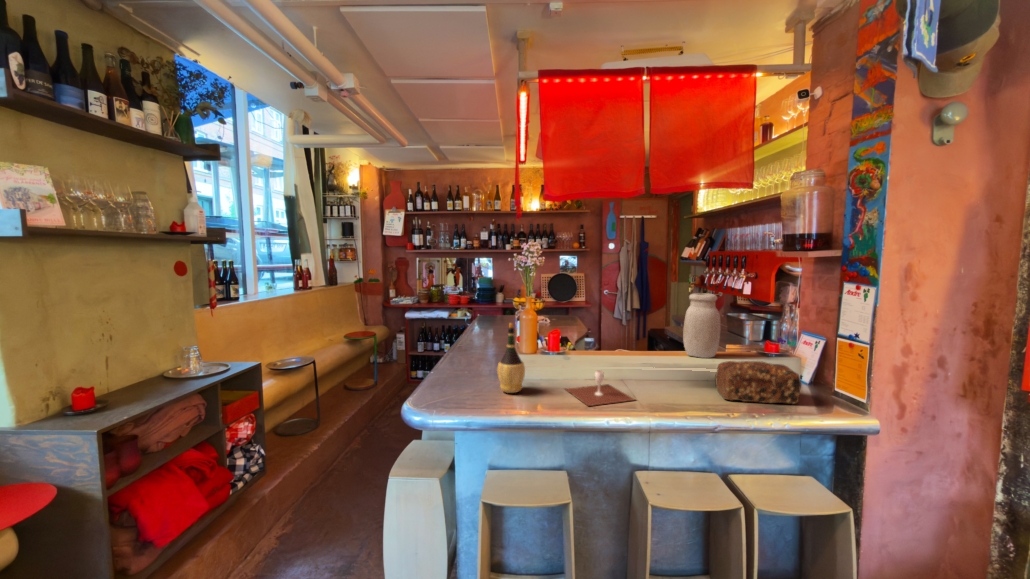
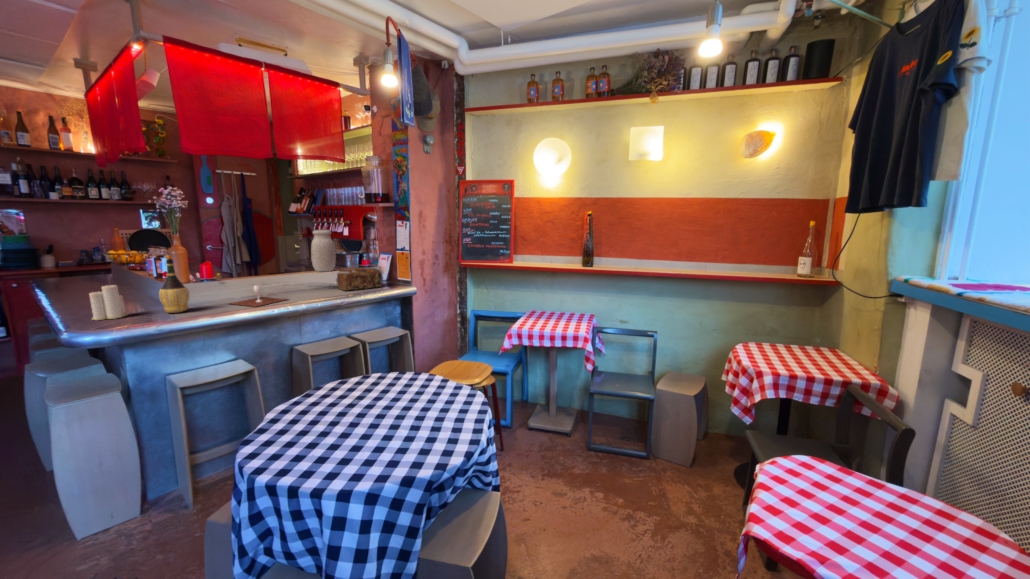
candle: none [447,347,475,387] -> present [89,285,128,320]

